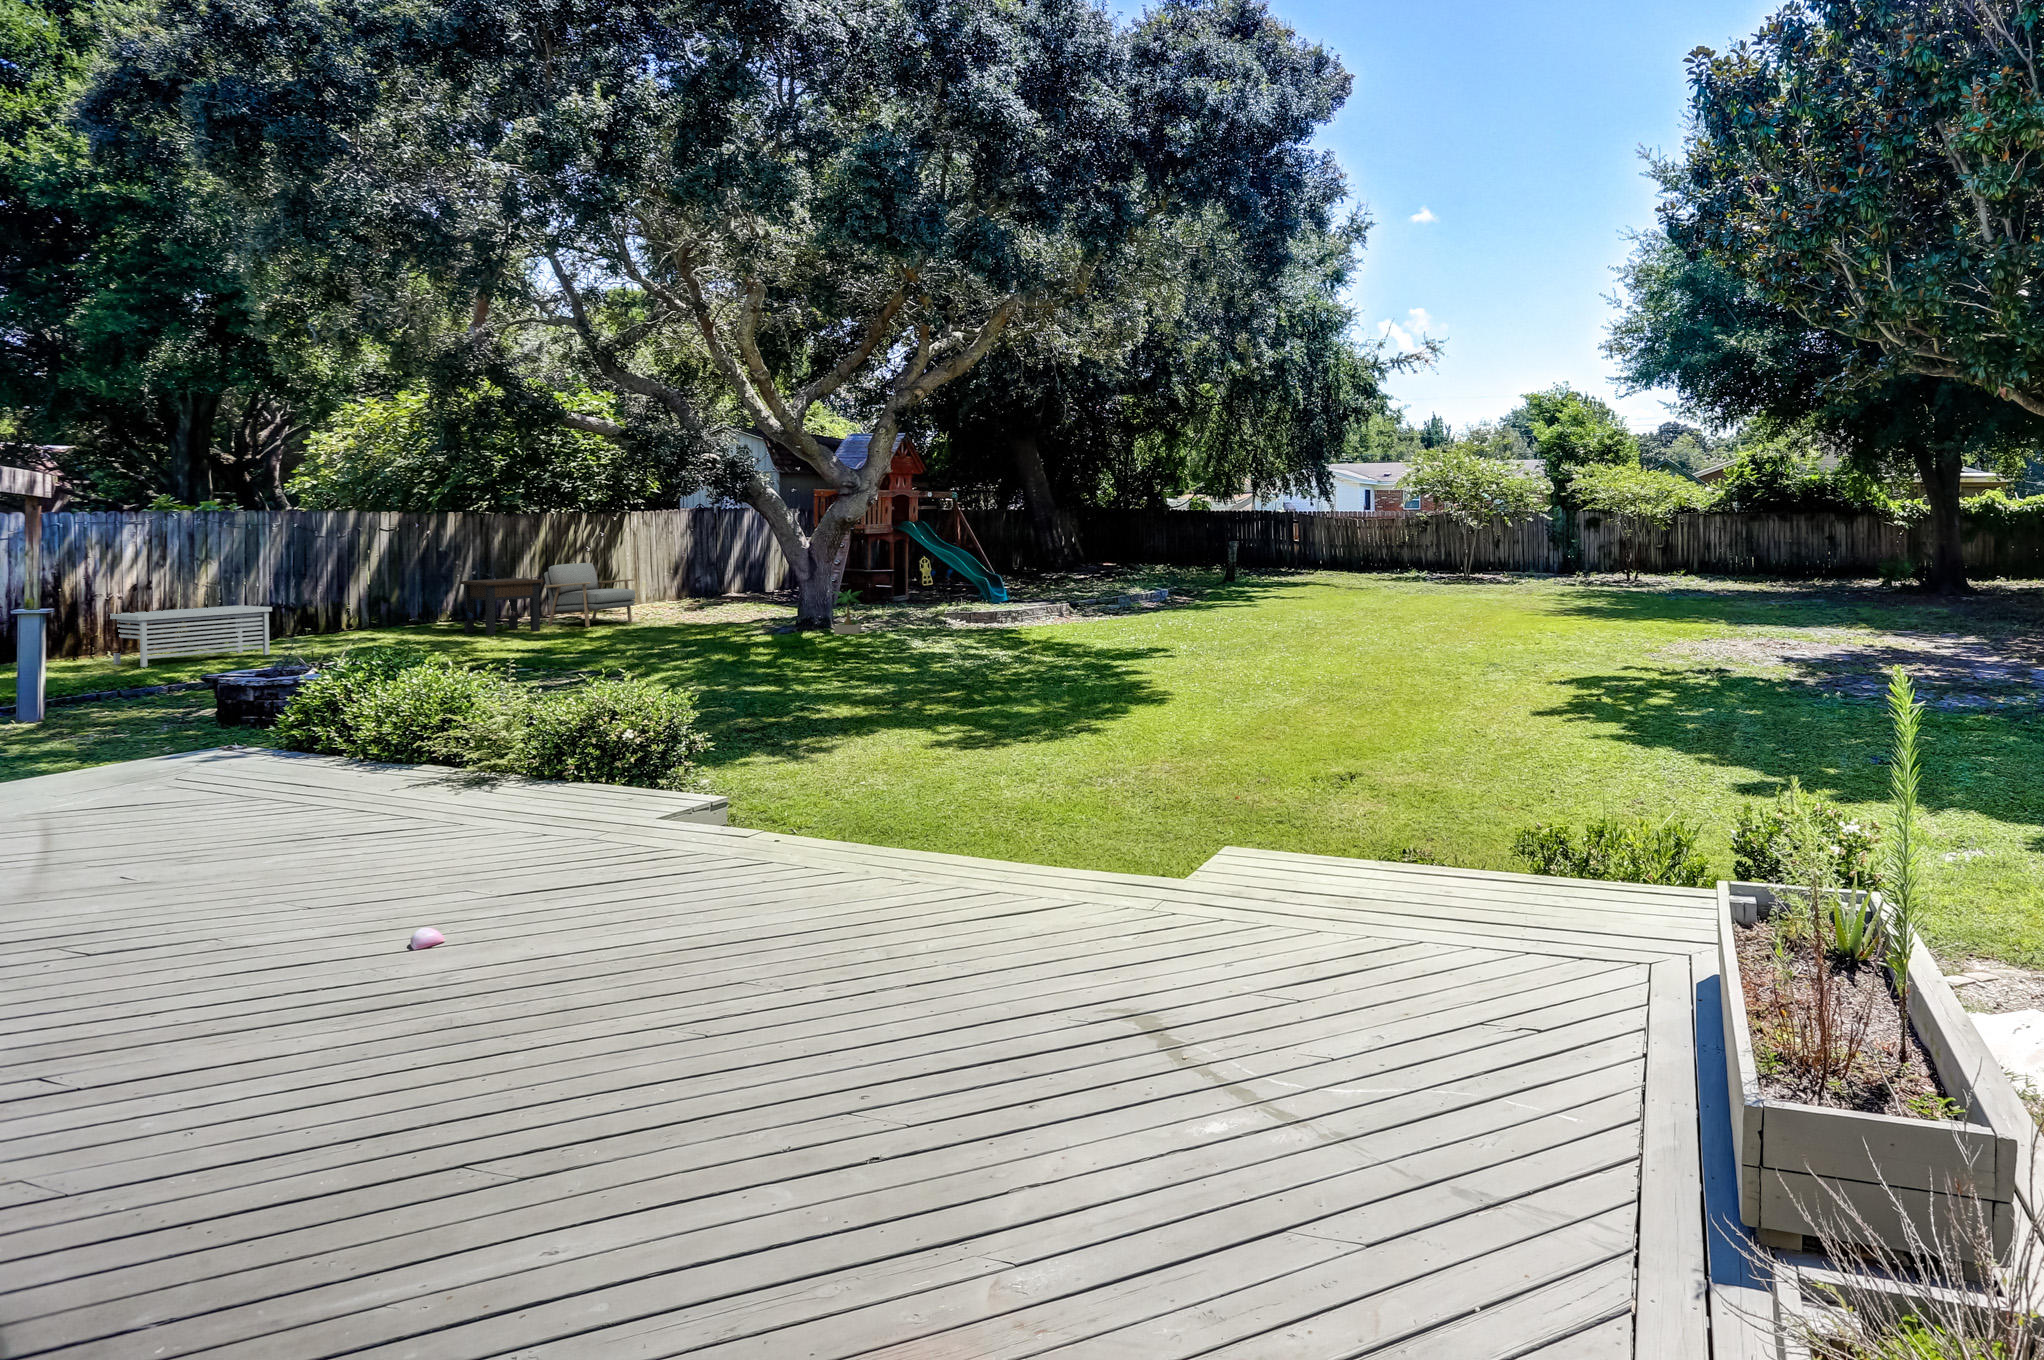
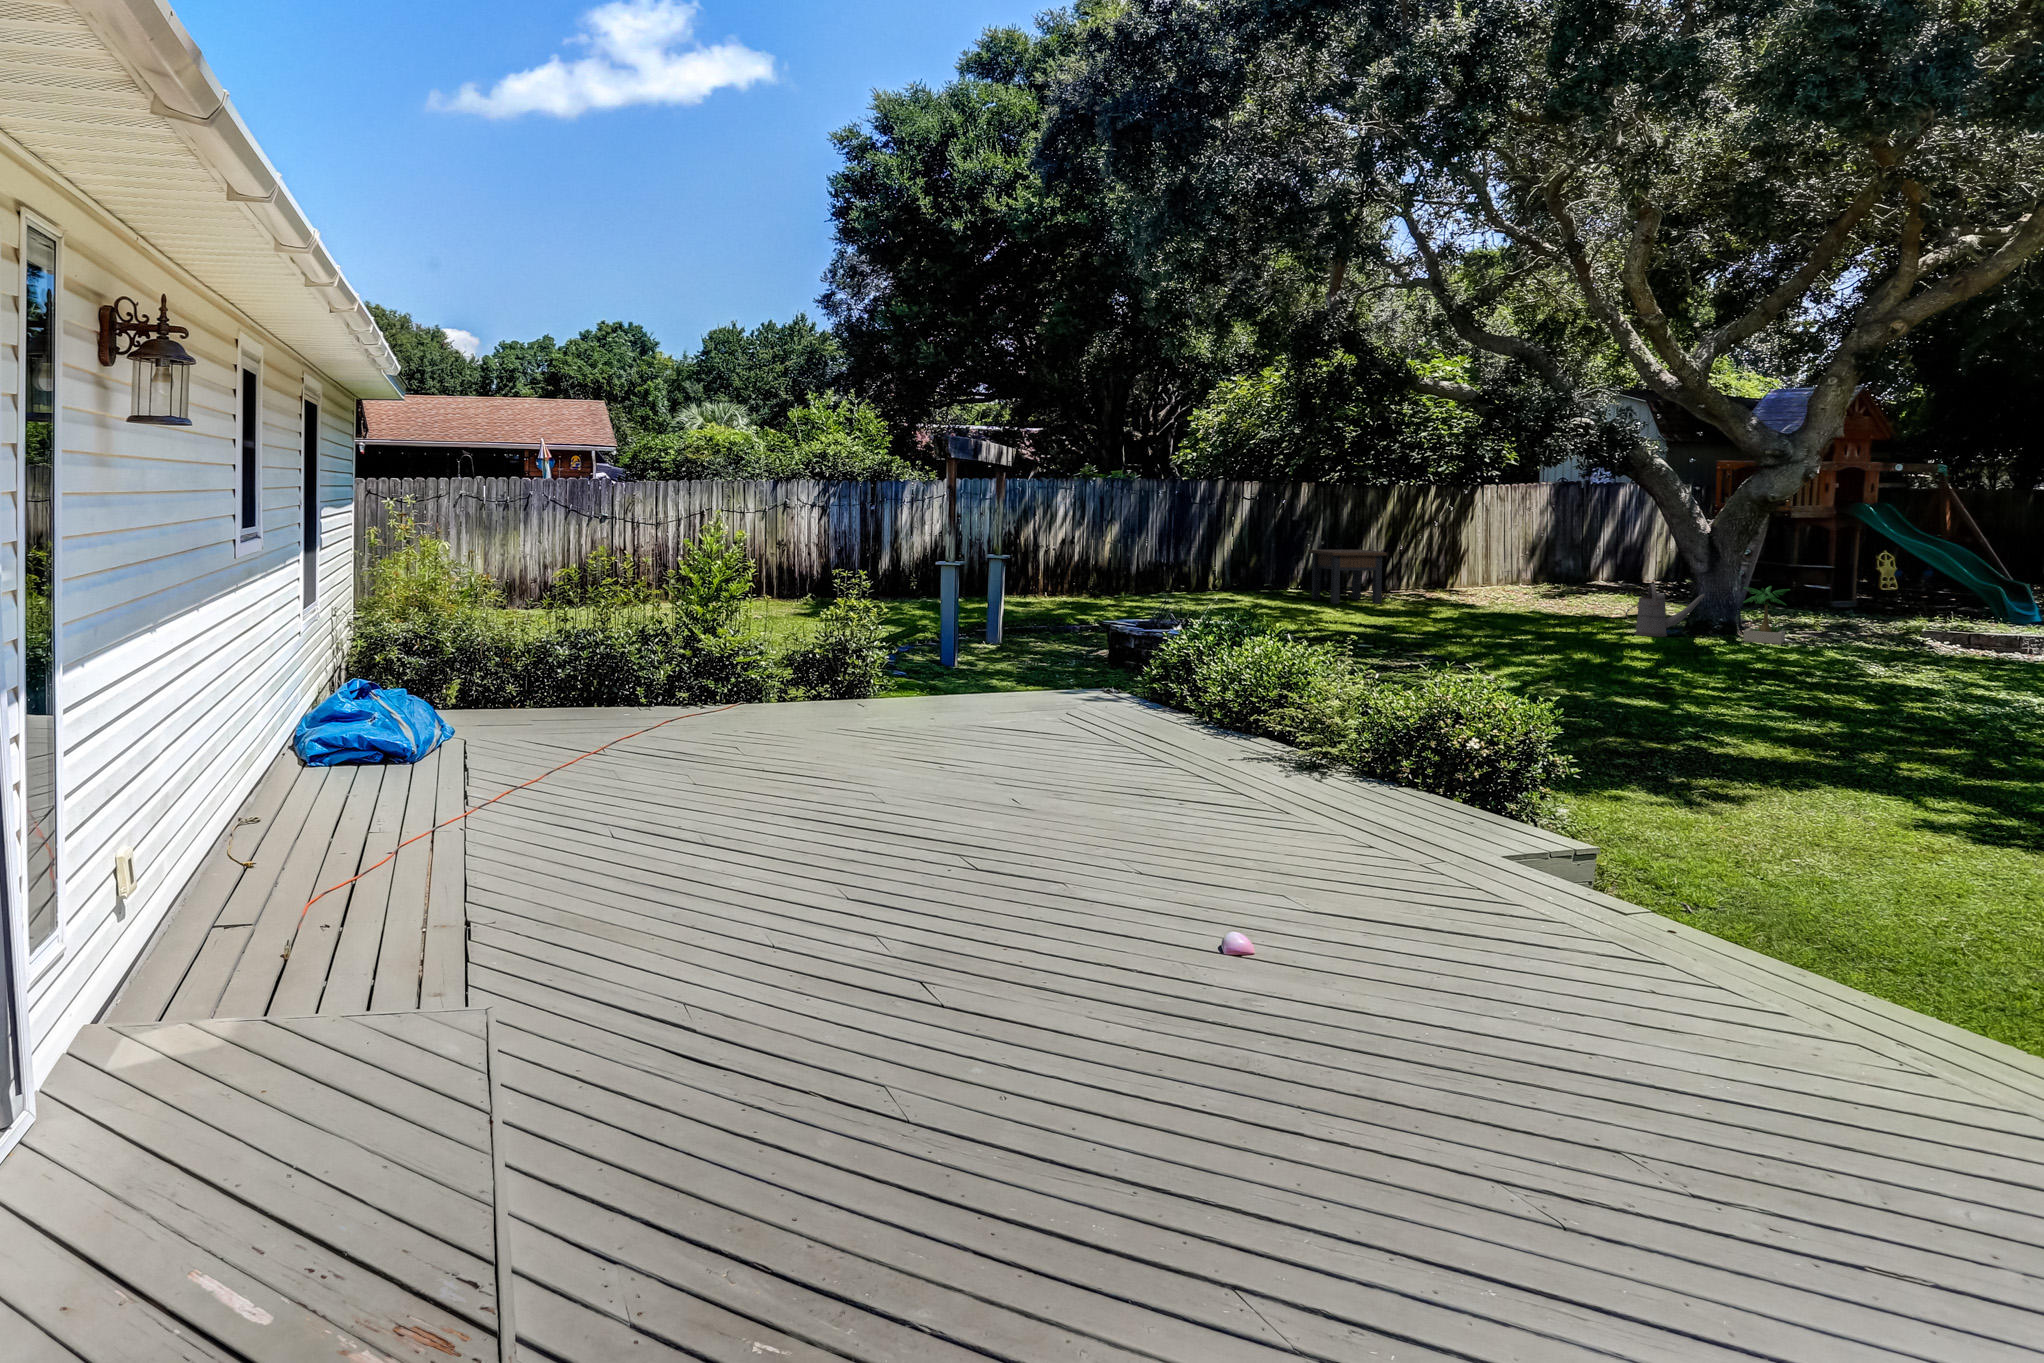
armchair: present [544,563,635,627] -> none [1388,538,1482,604]
watering can: none [752,593,808,637] -> present [1626,584,1705,637]
storage bench: present [110,605,272,667] -> none [1052,561,1159,606]

